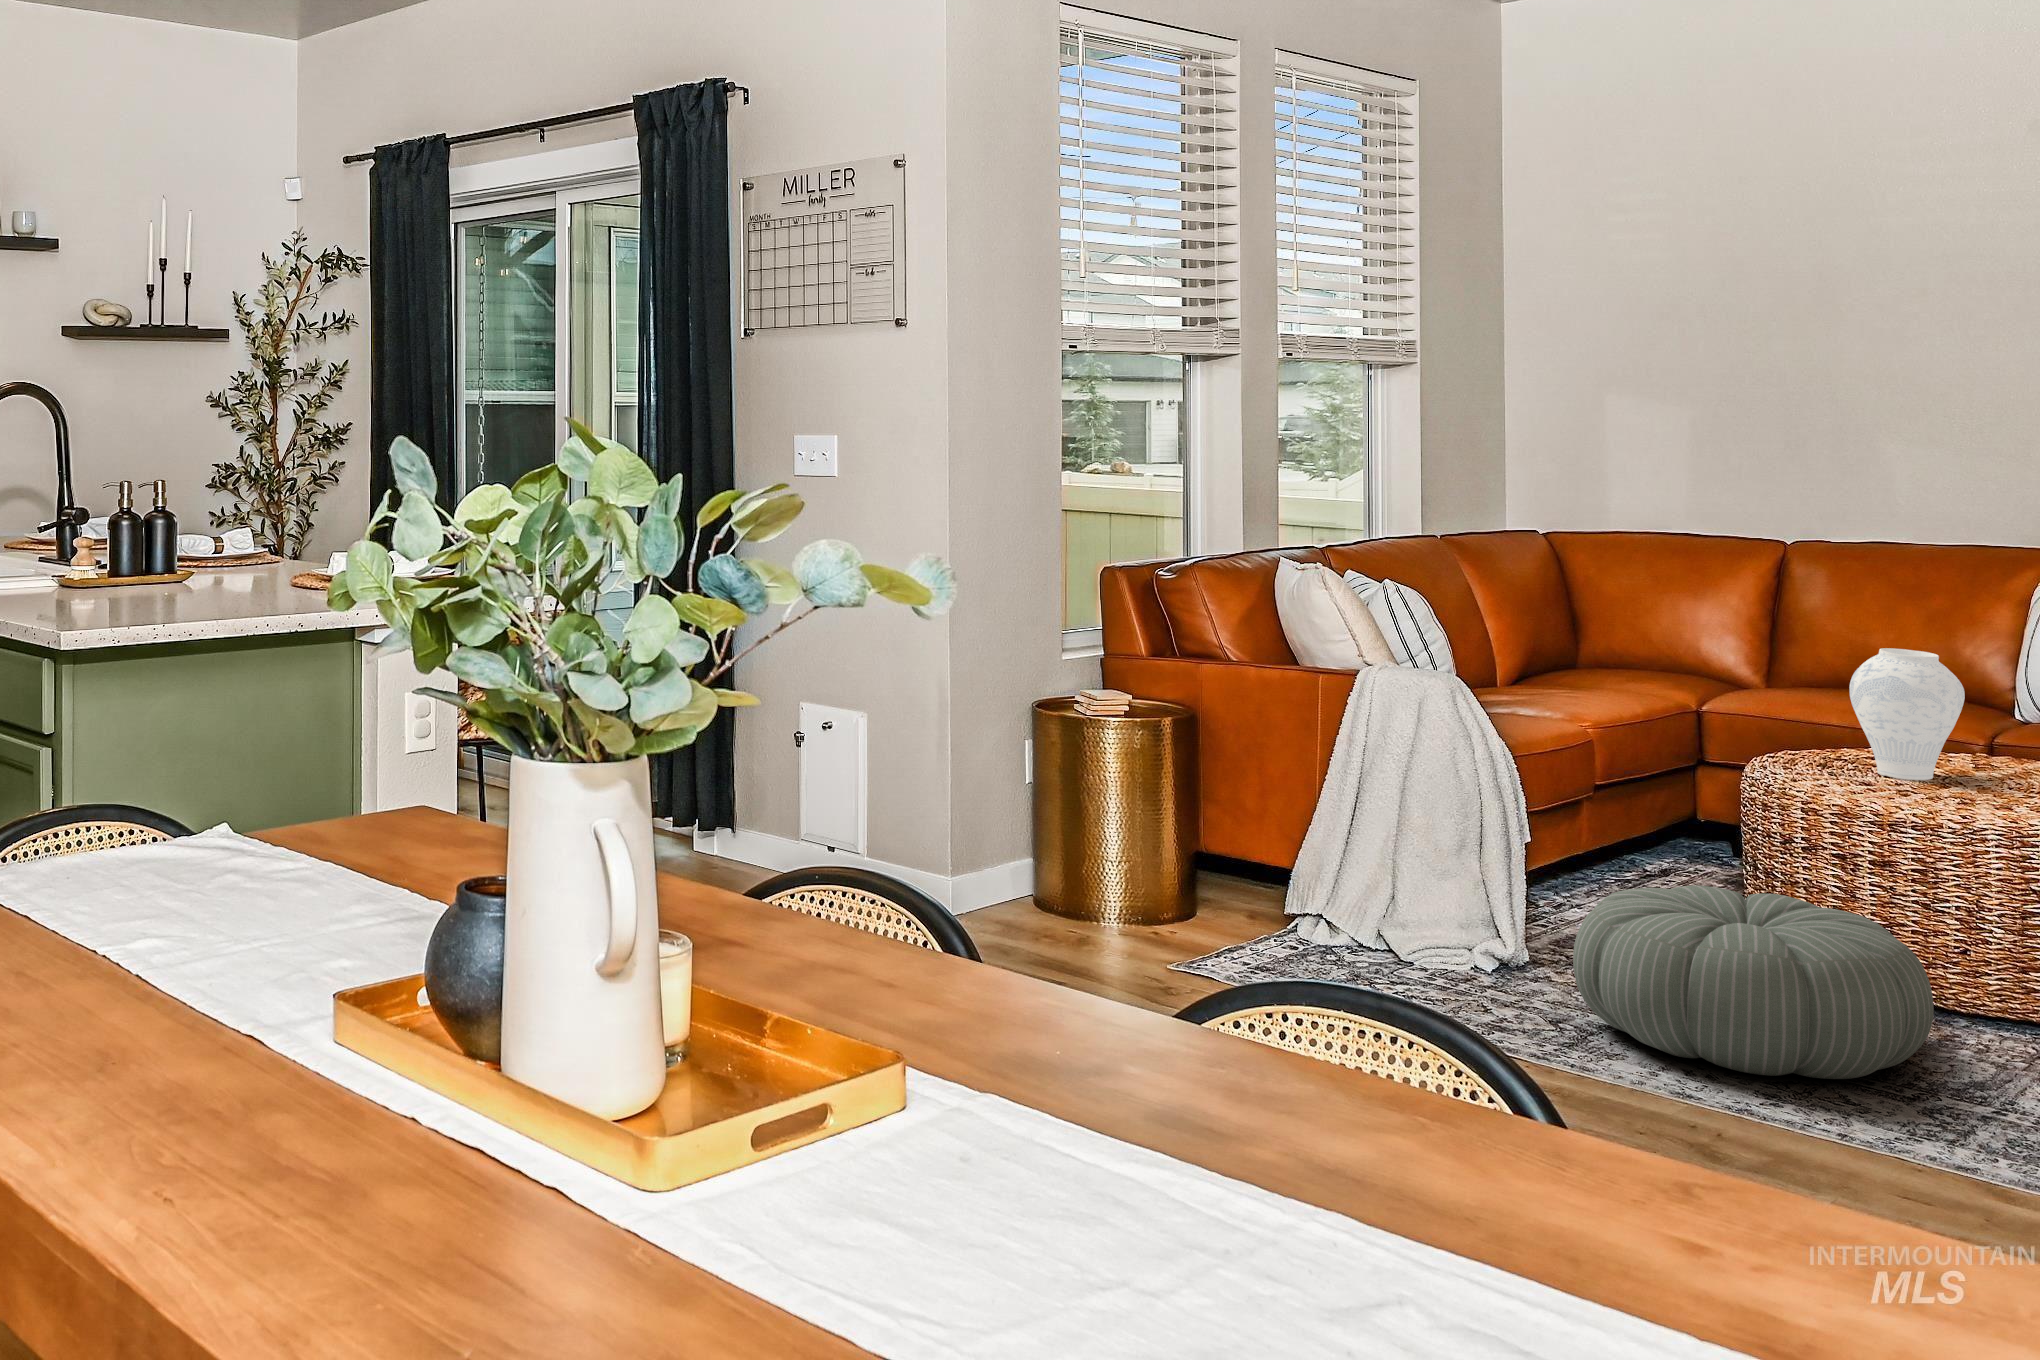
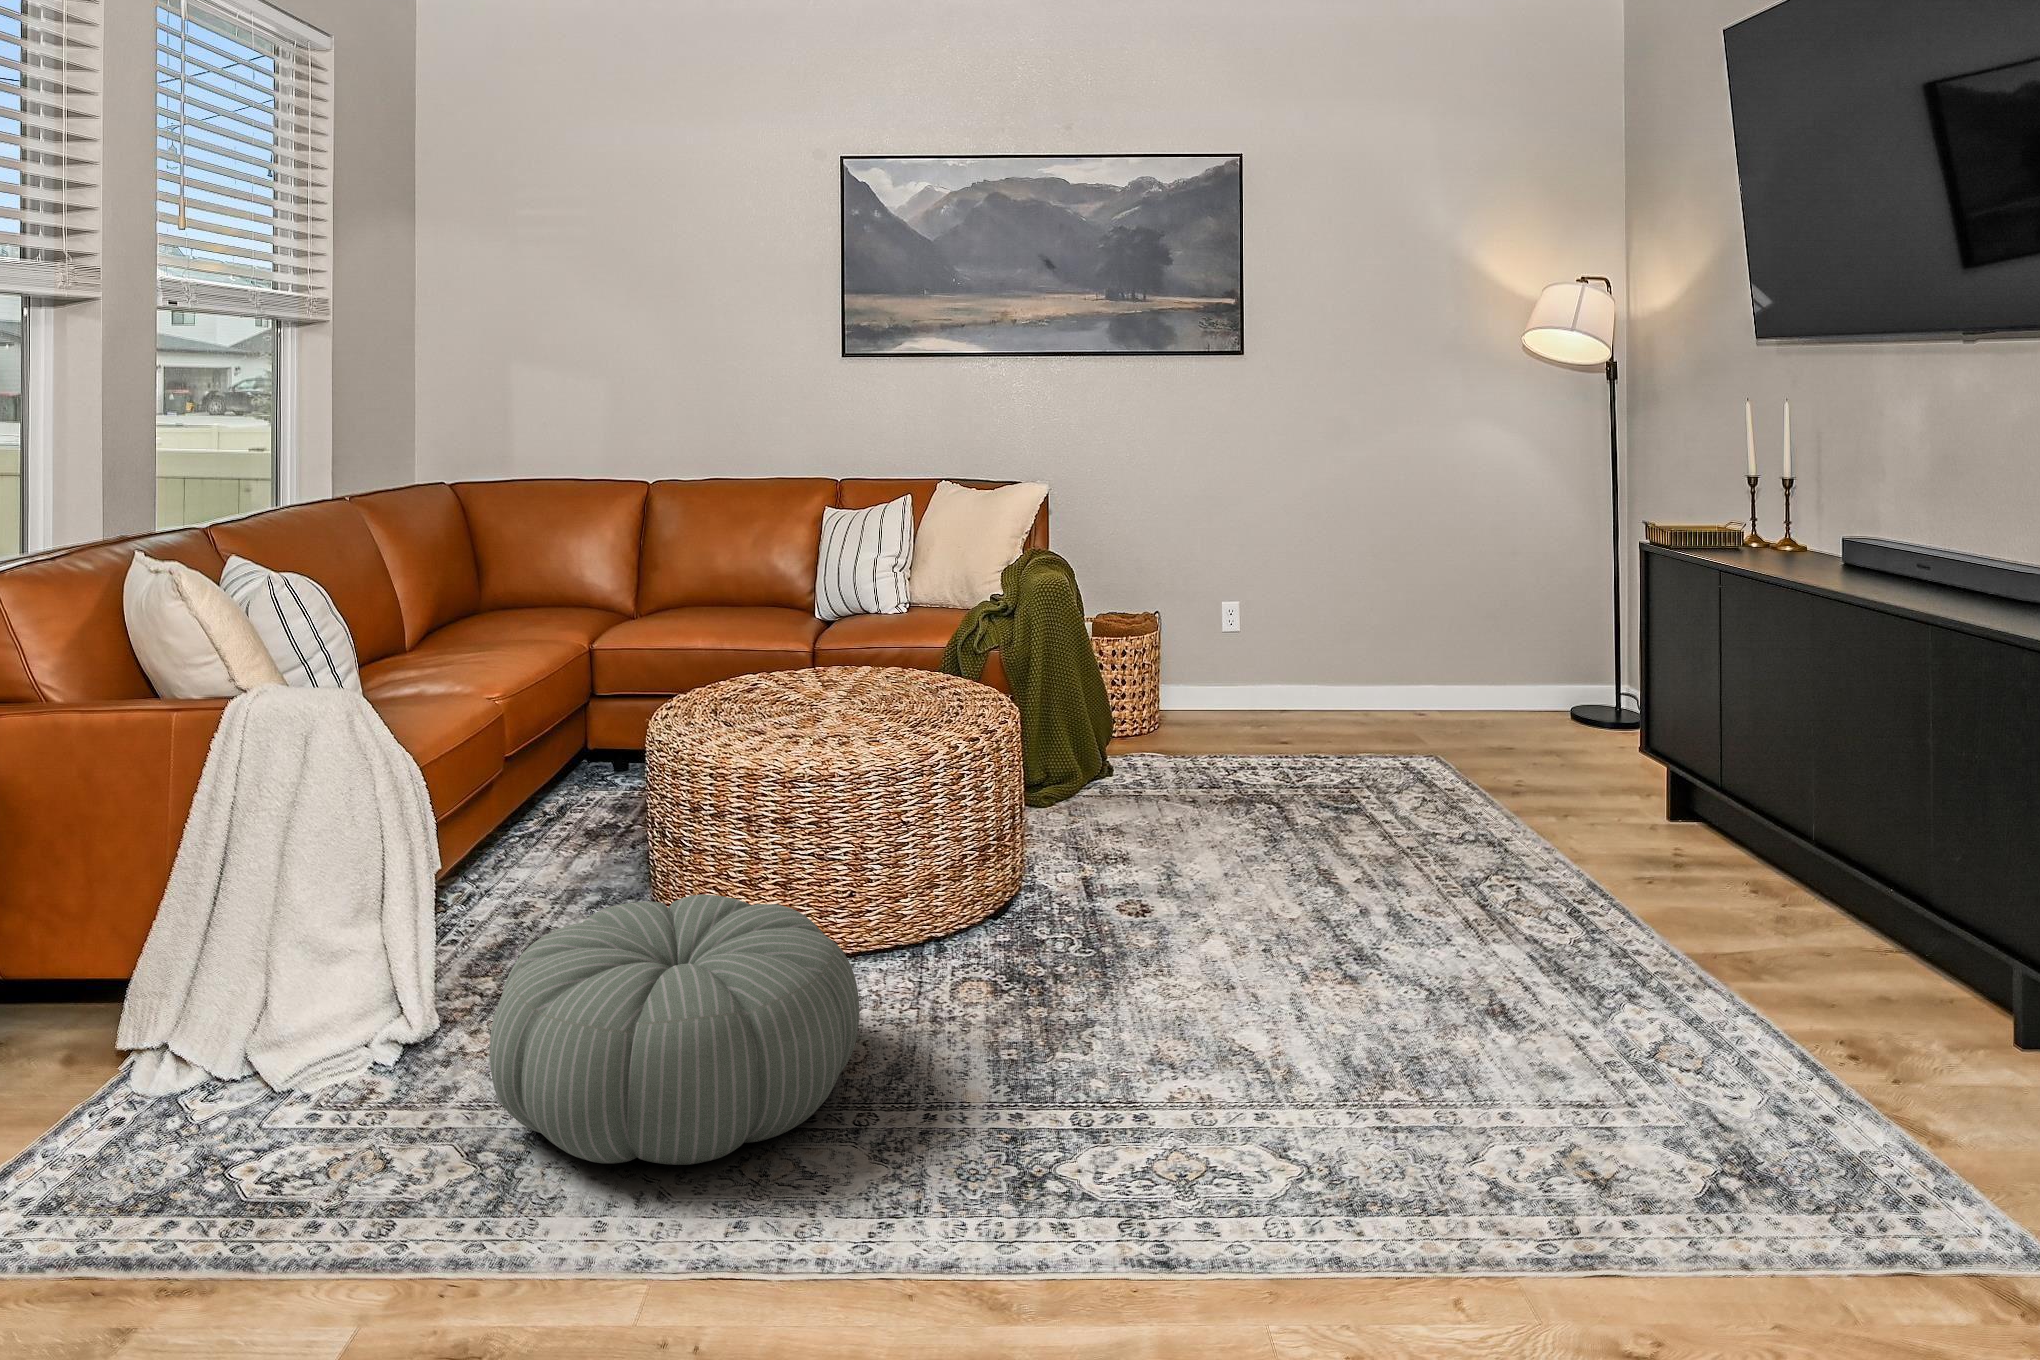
vase: present [1849,648,1965,780] -> none [738,588,832,717]

